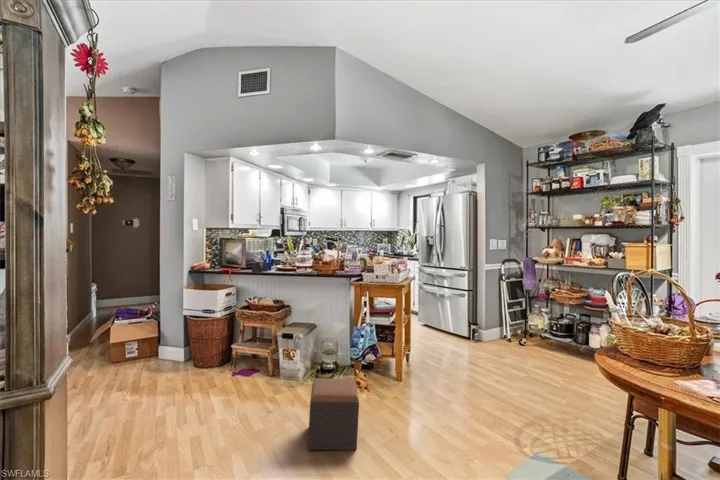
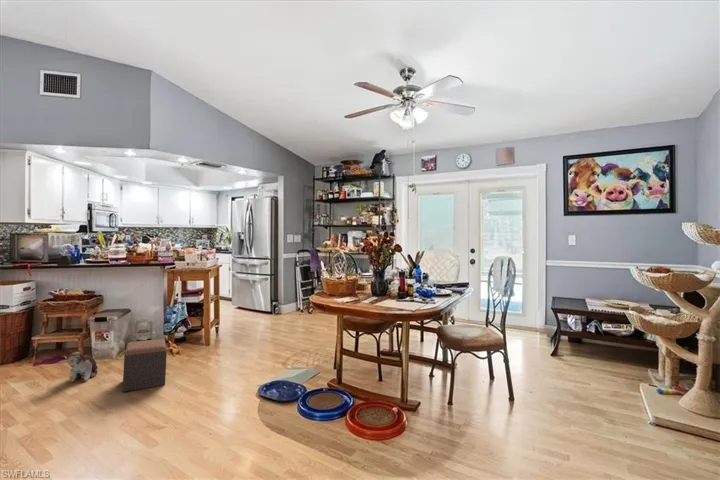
plush toy: none [251,379,284,415] -> present [64,352,97,382]

